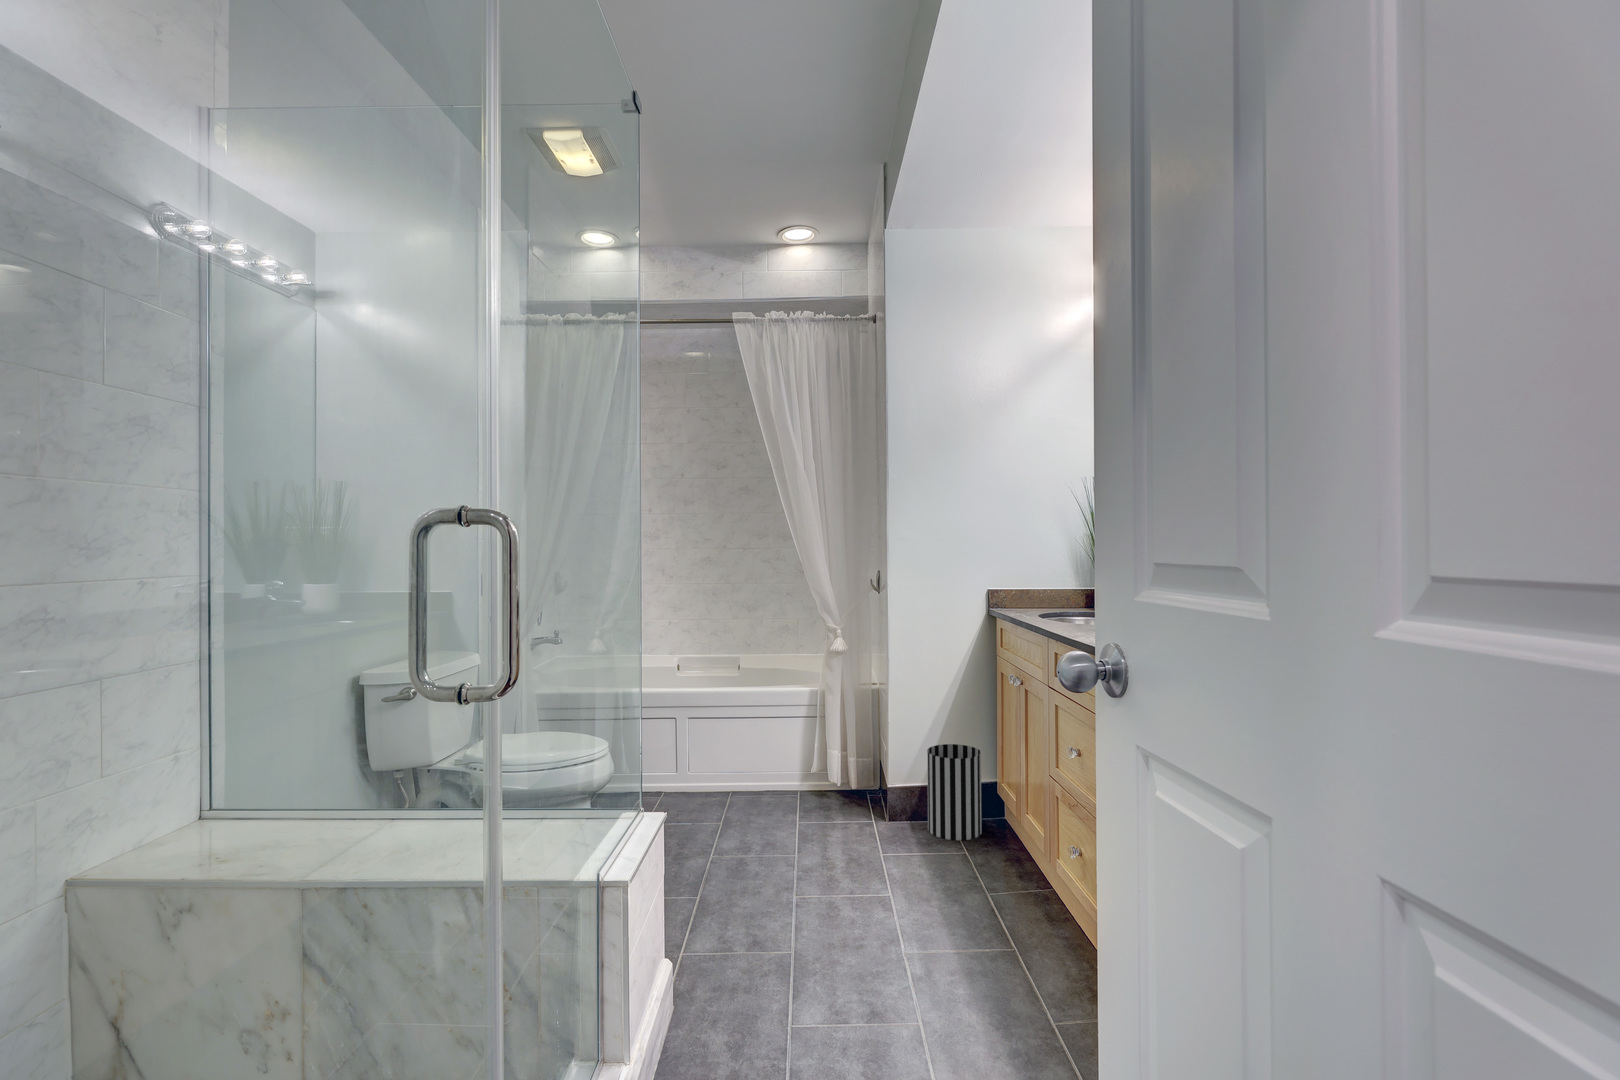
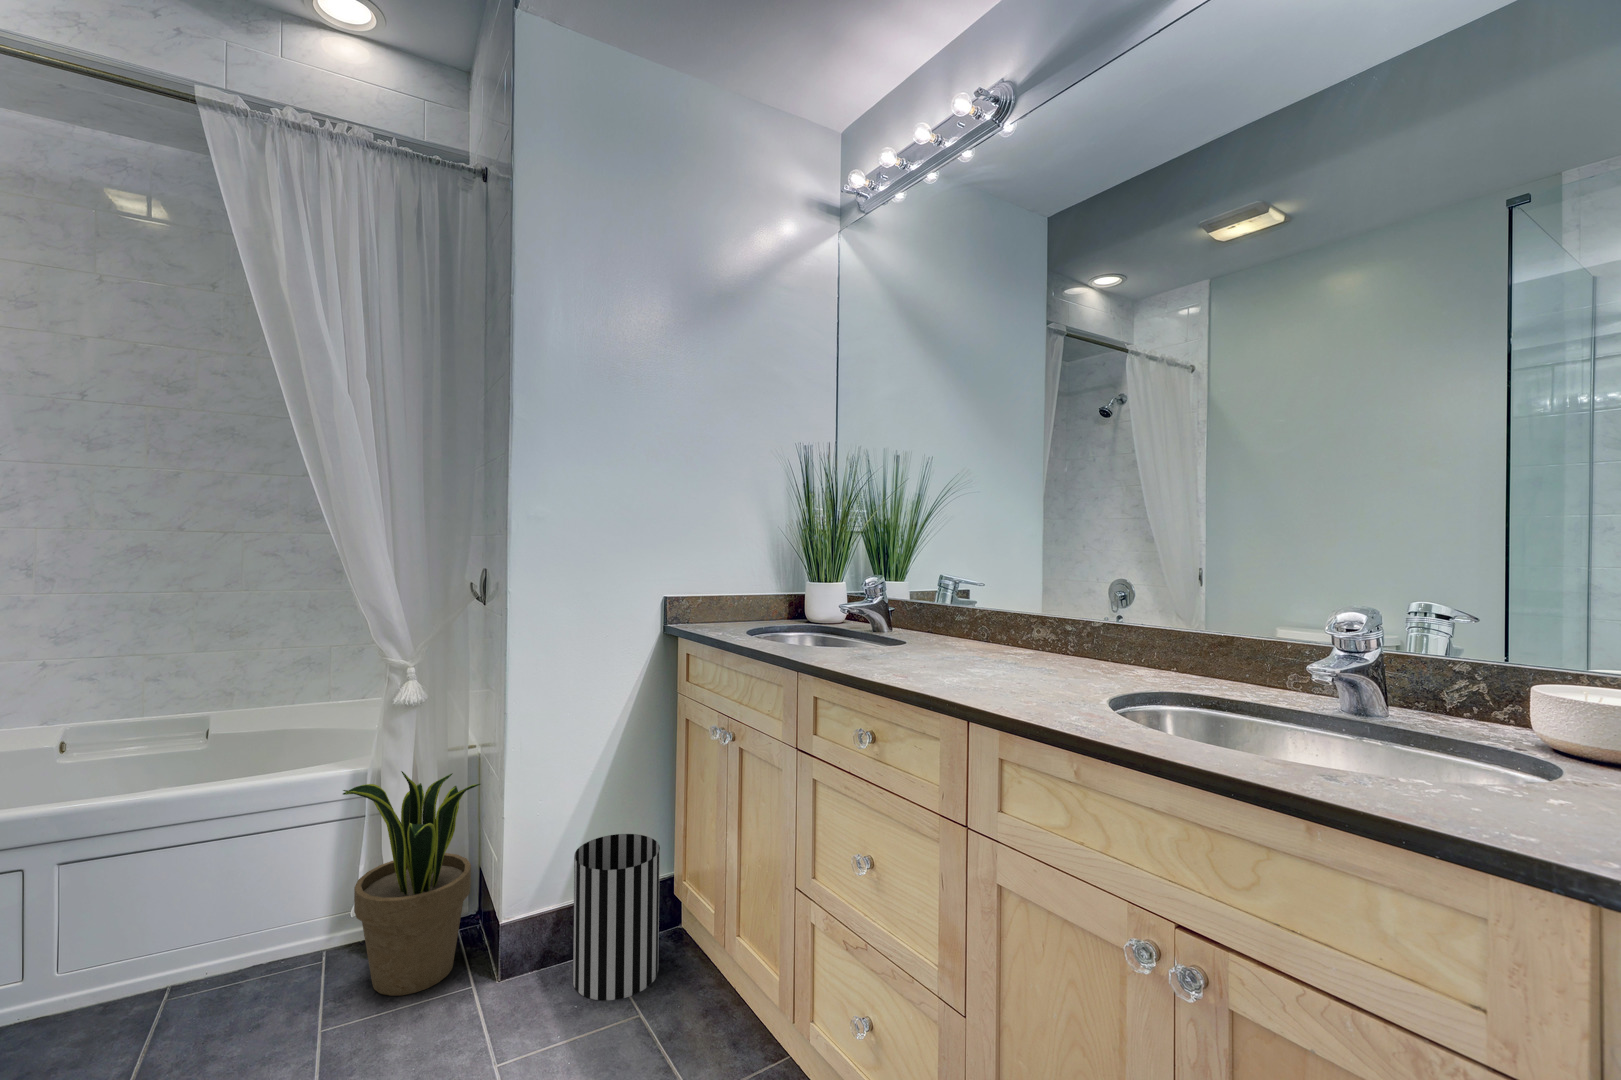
potted plant: none [805,688,877,816] -> present [343,771,480,996]

